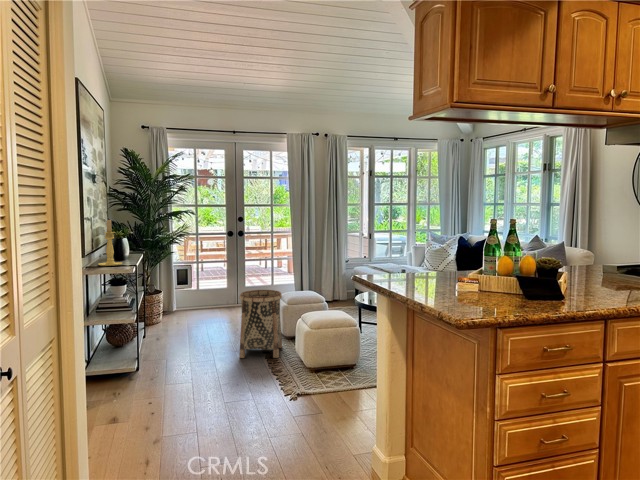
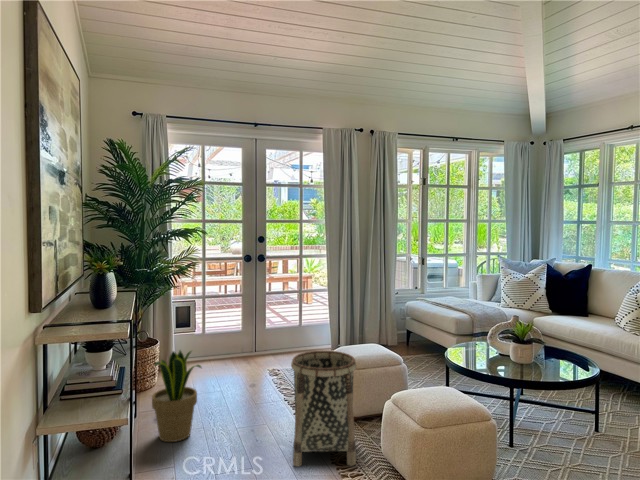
candle holder: present [99,220,122,266] -> none [65,244,107,323]
potted plant: none [154,290,186,348] -> present [152,351,201,442]

